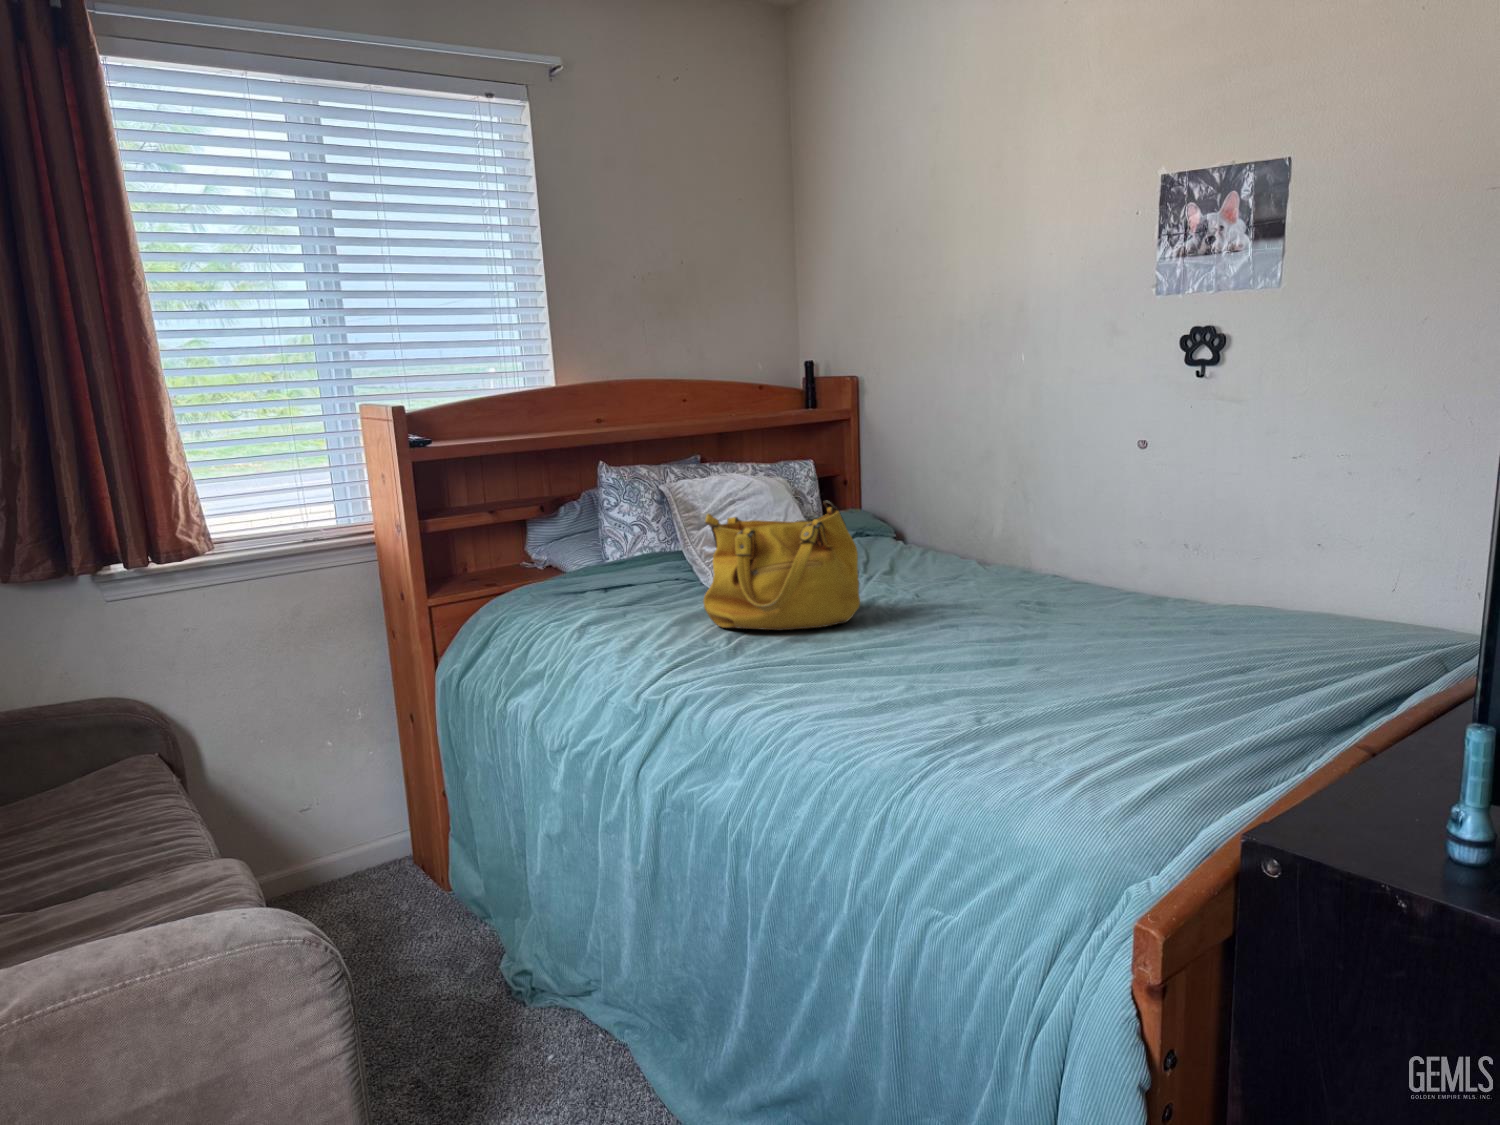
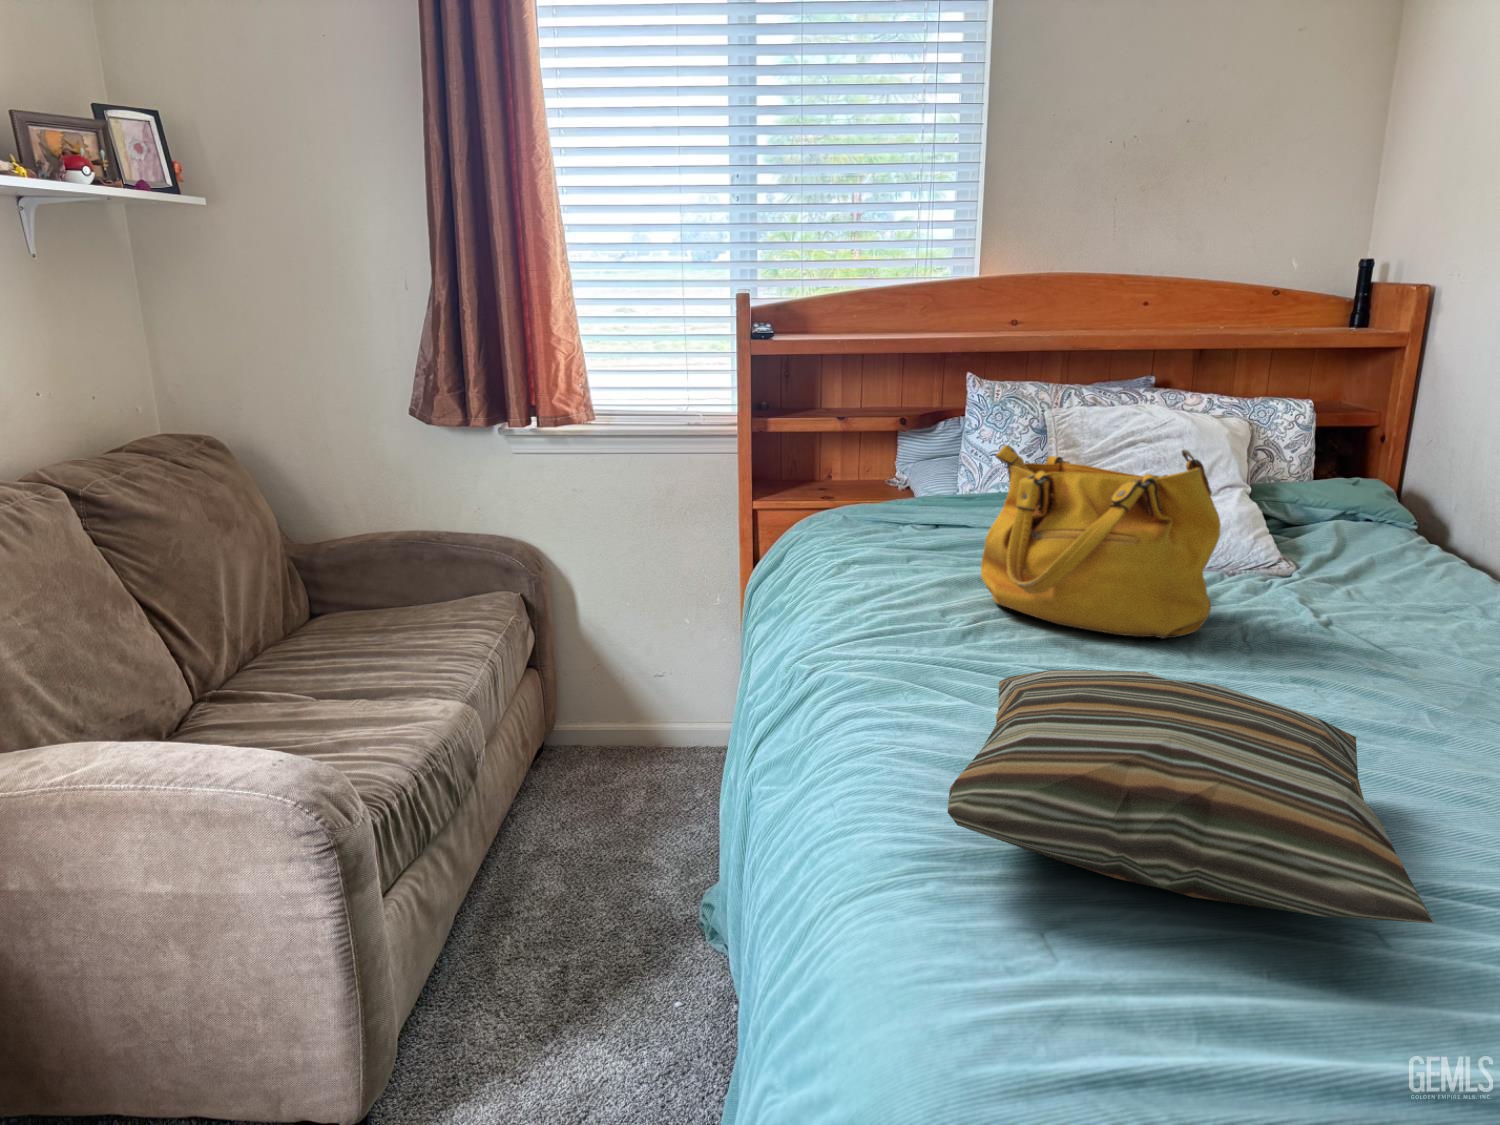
pillow: none [841,622,1120,720] -> present [948,670,1434,923]

